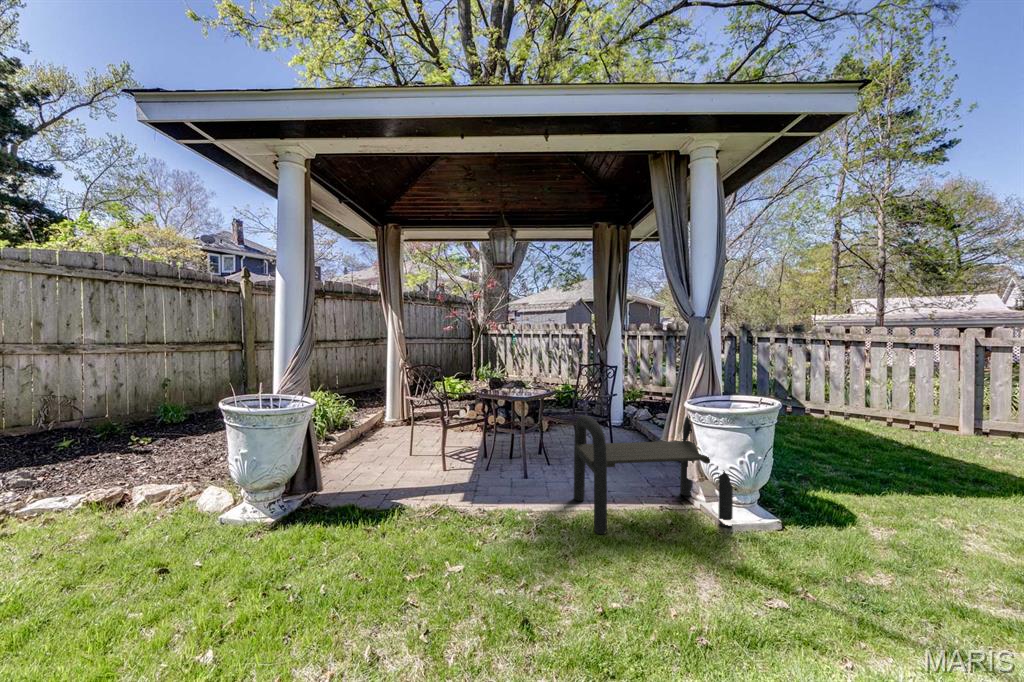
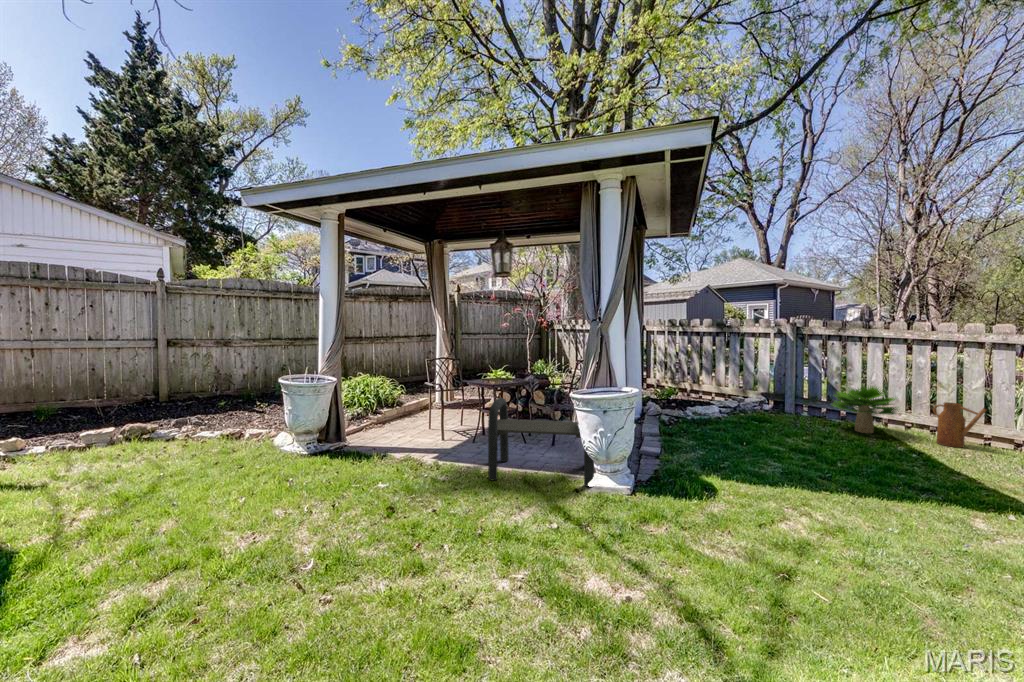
potted plant: none [826,382,897,429] -> present [835,386,900,433]
watering can: none [922,396,977,438] -> present [933,402,987,448]

